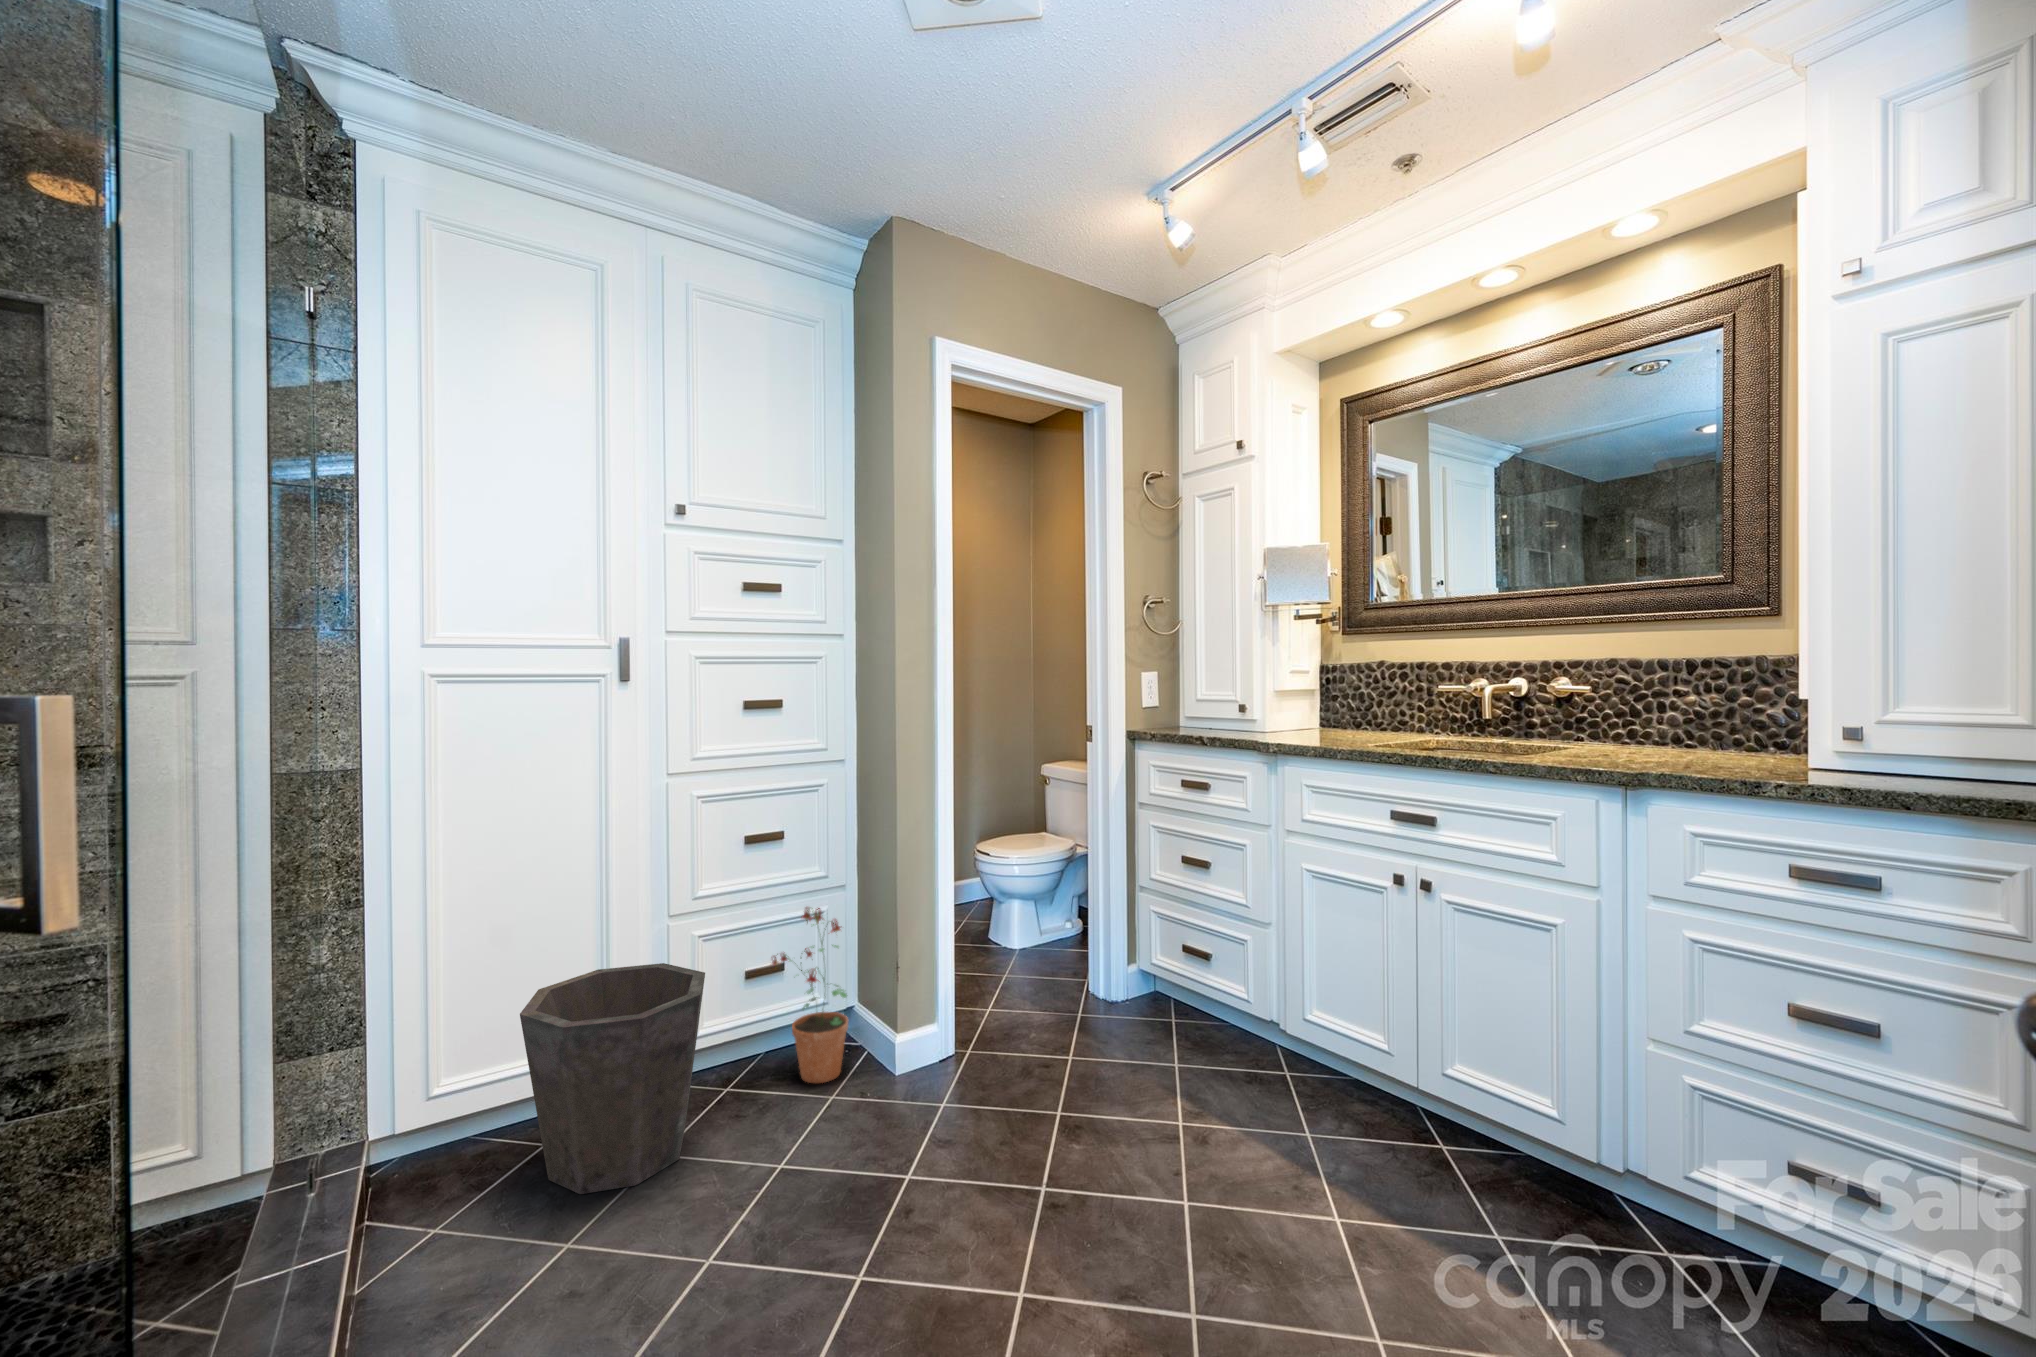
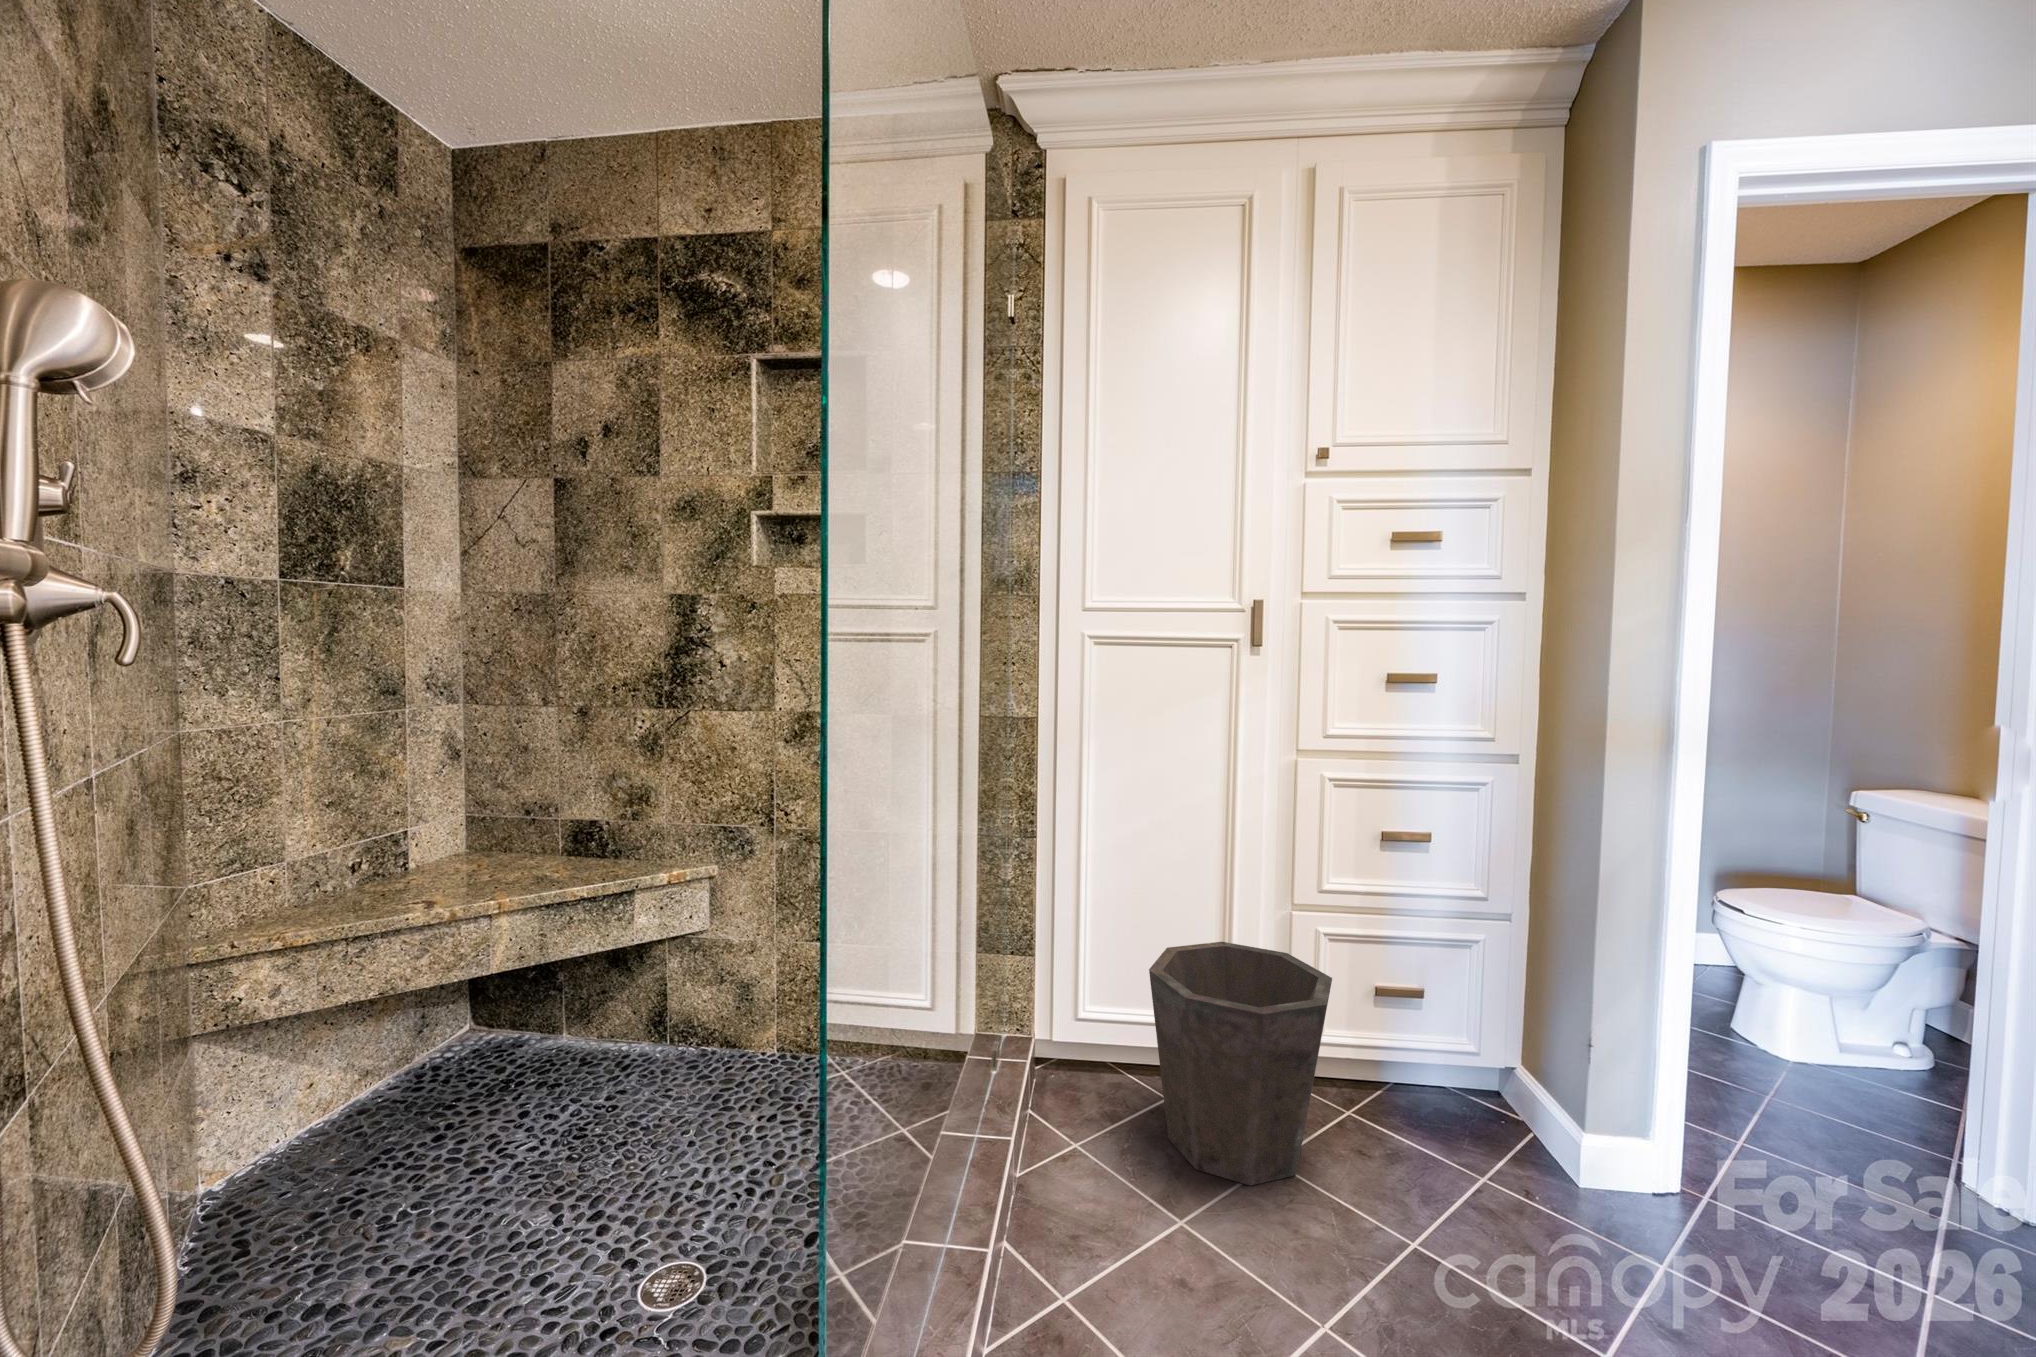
potted plant: present [772,907,848,1083] -> none [1406,928,1520,1152]

